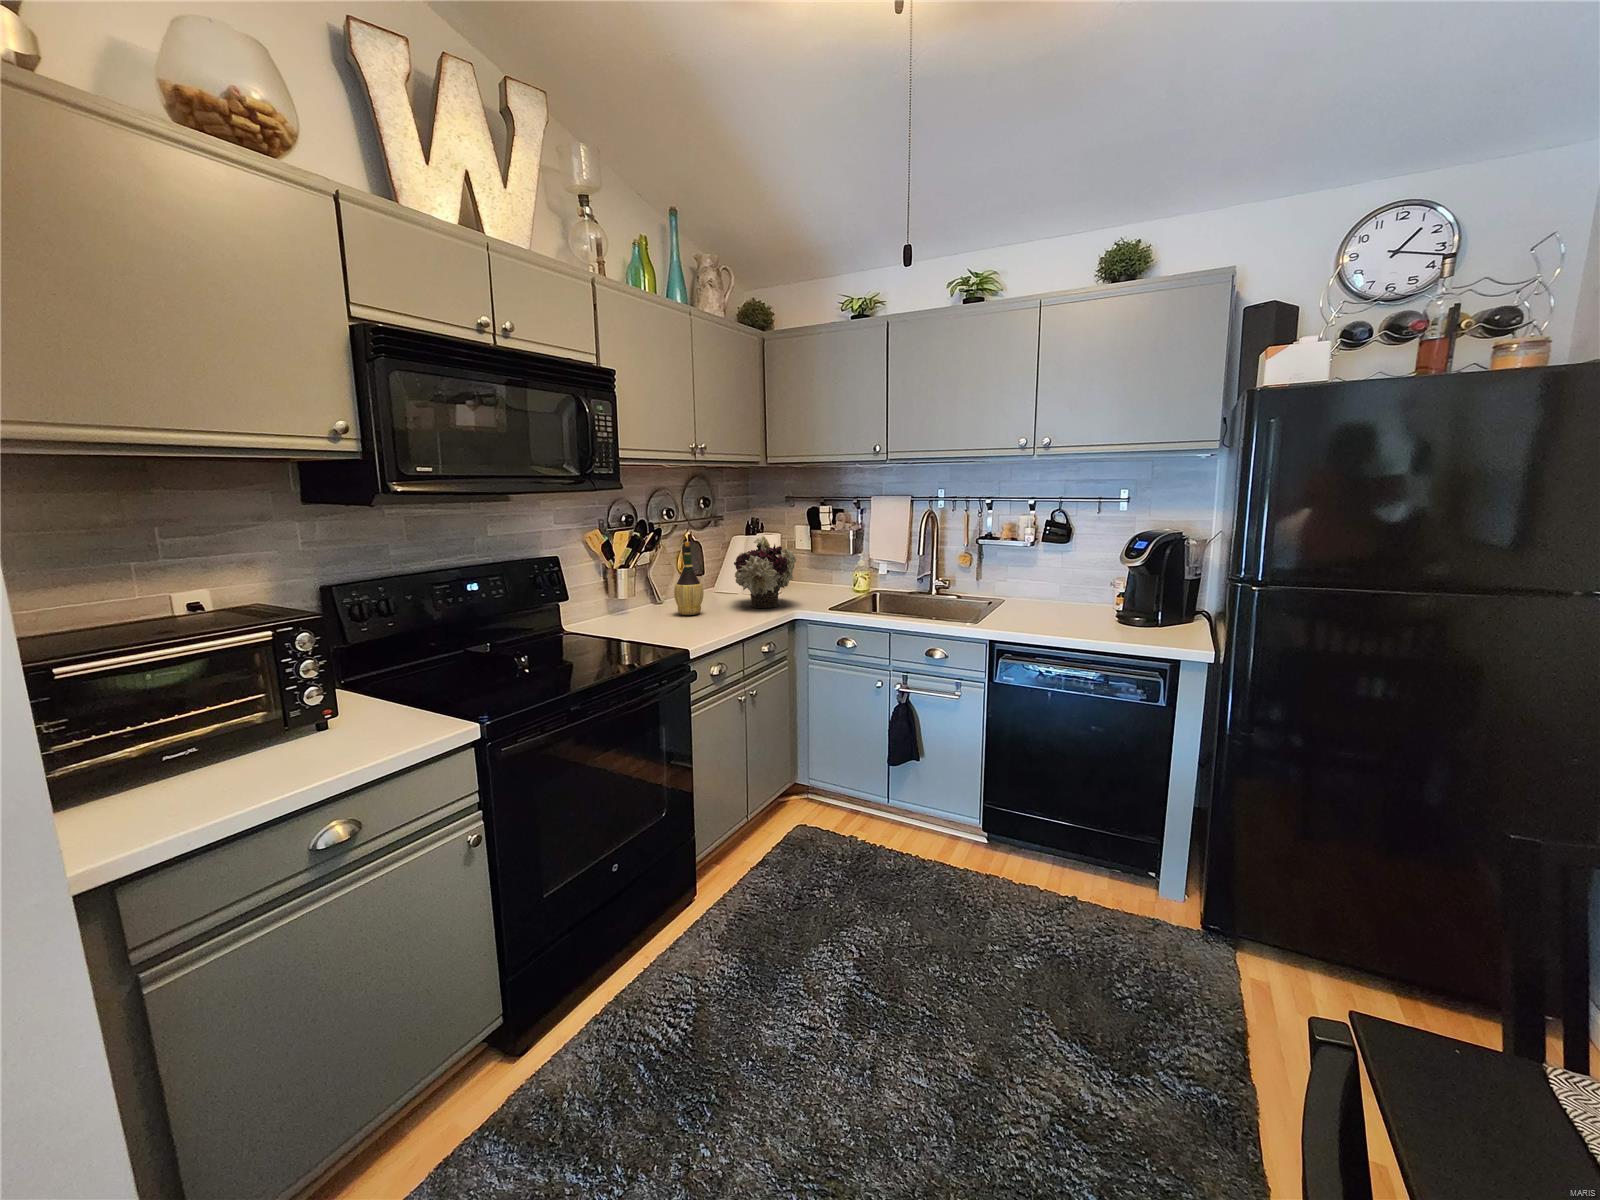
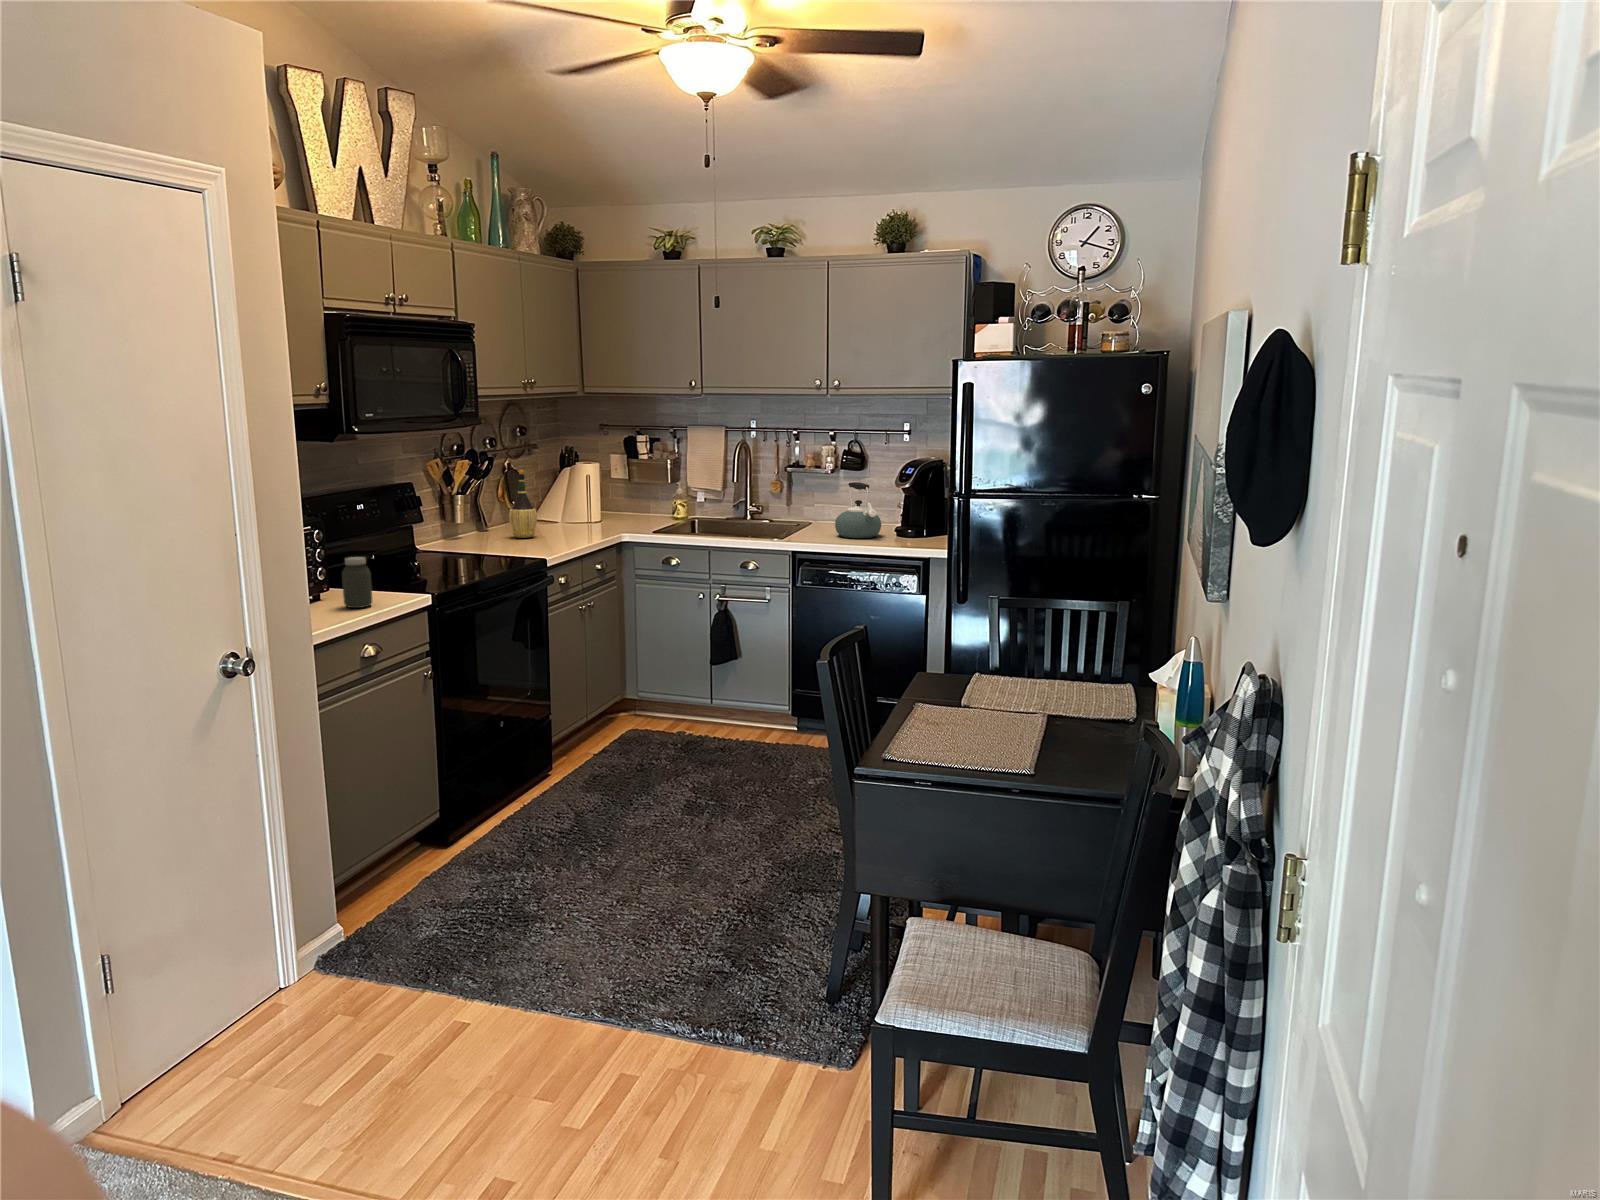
flower arrangement: present [734,536,796,608] -> none [563,464,622,532]
kettle: none [1041,558,1100,626] -> present [835,482,881,538]
jar: none [328,674,380,753] -> present [342,557,373,608]

